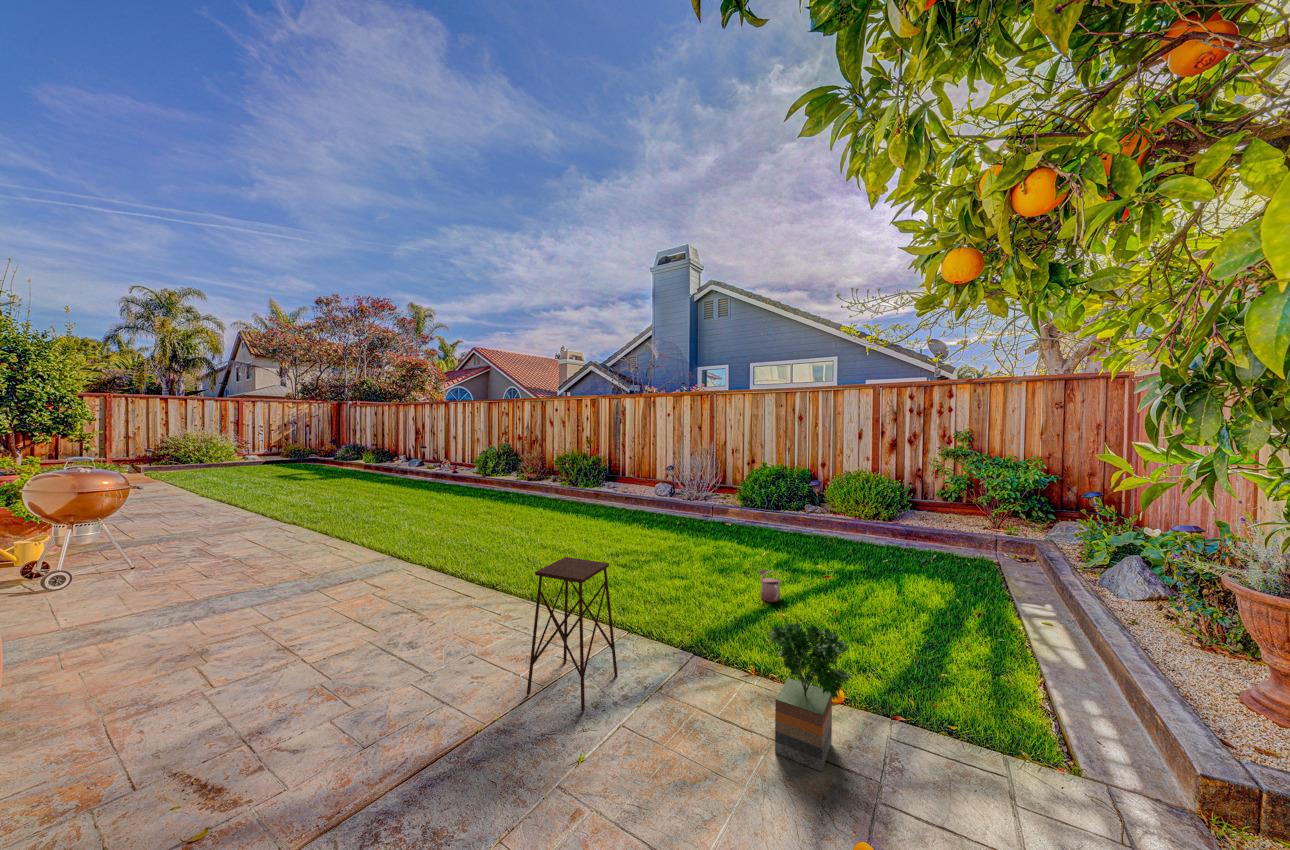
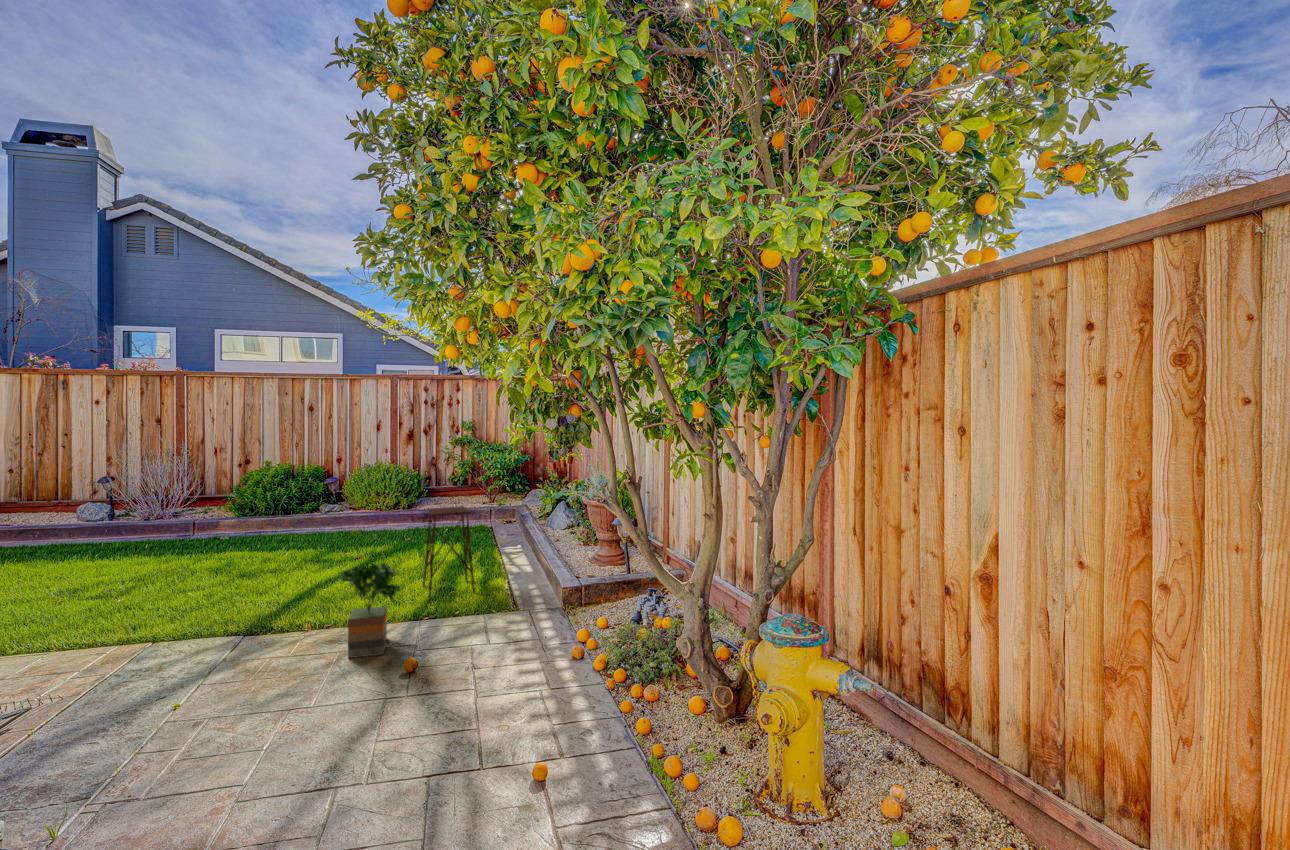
side table: present [527,557,618,712] -> present [423,506,475,598]
watering can: present [759,570,781,602] -> none [294,557,320,587]

